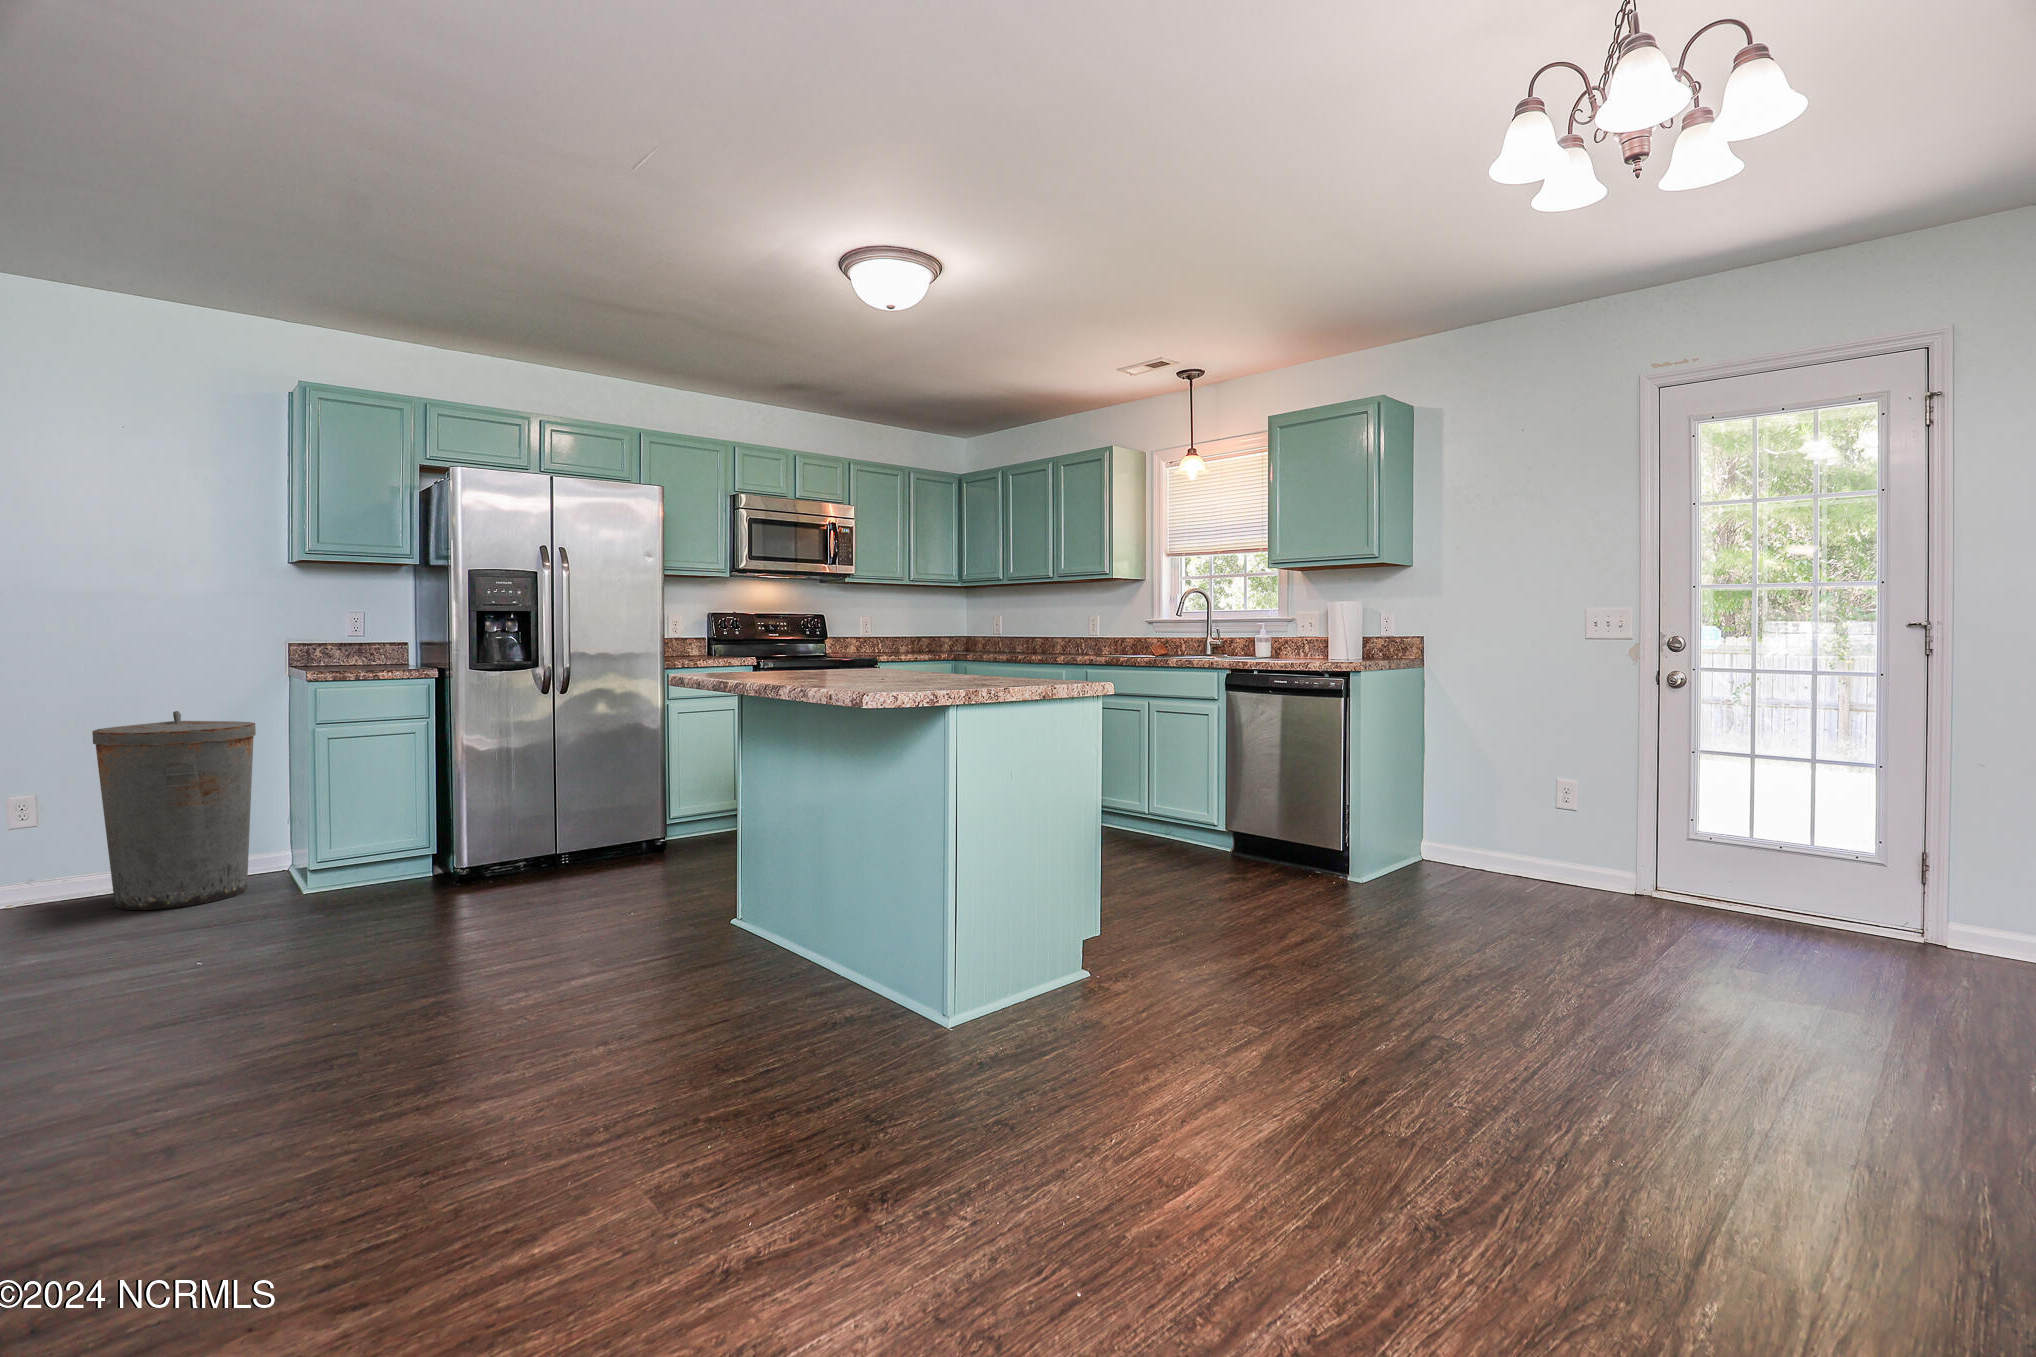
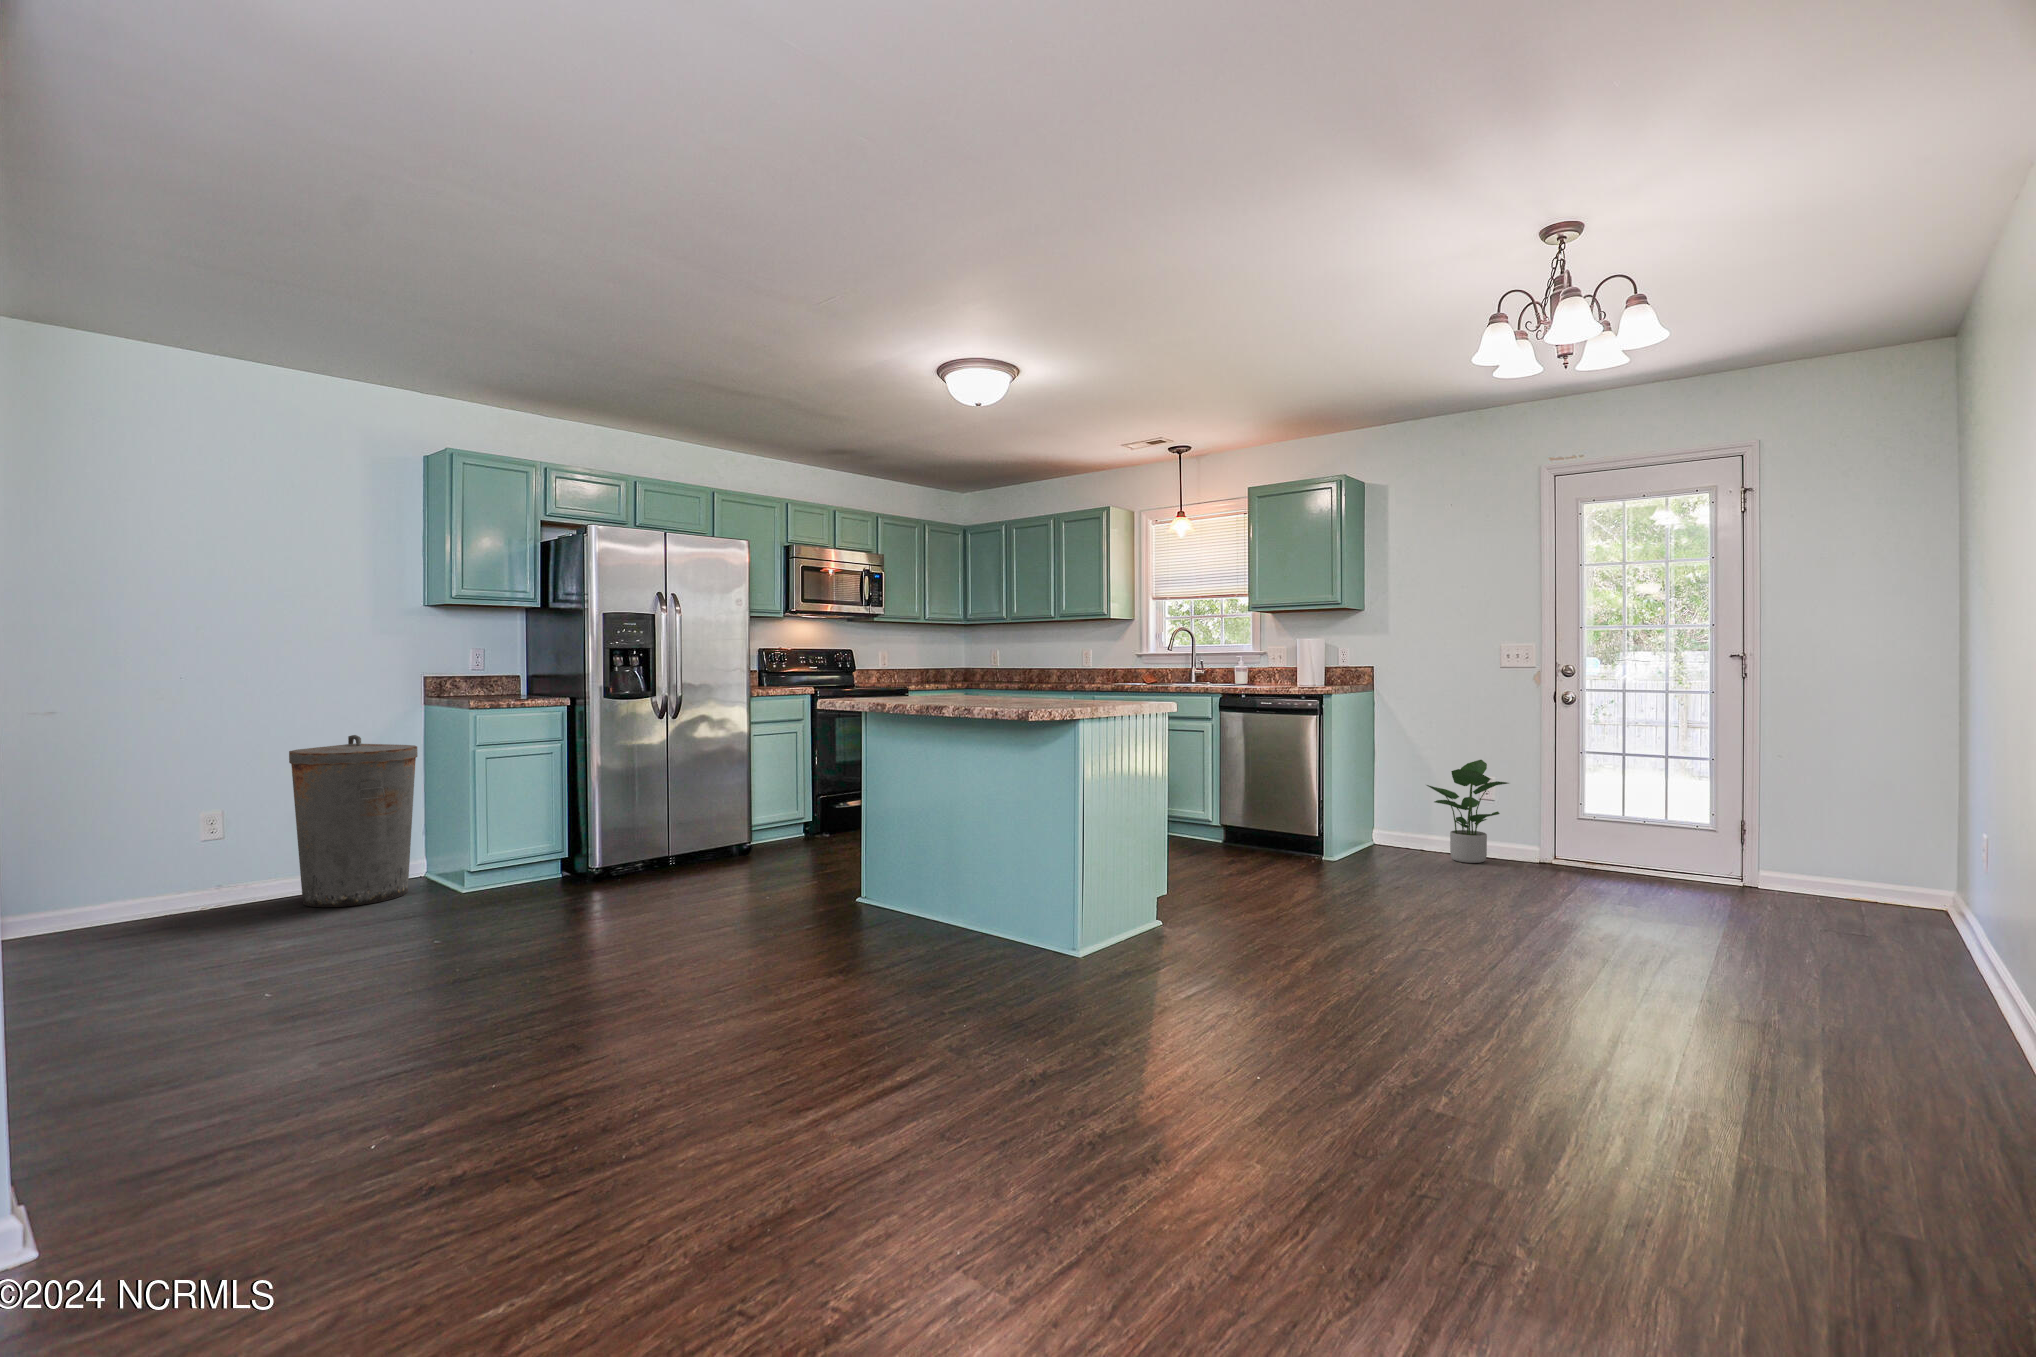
potted plant: none [1481,757,1596,891] -> present [1427,760,1509,863]

